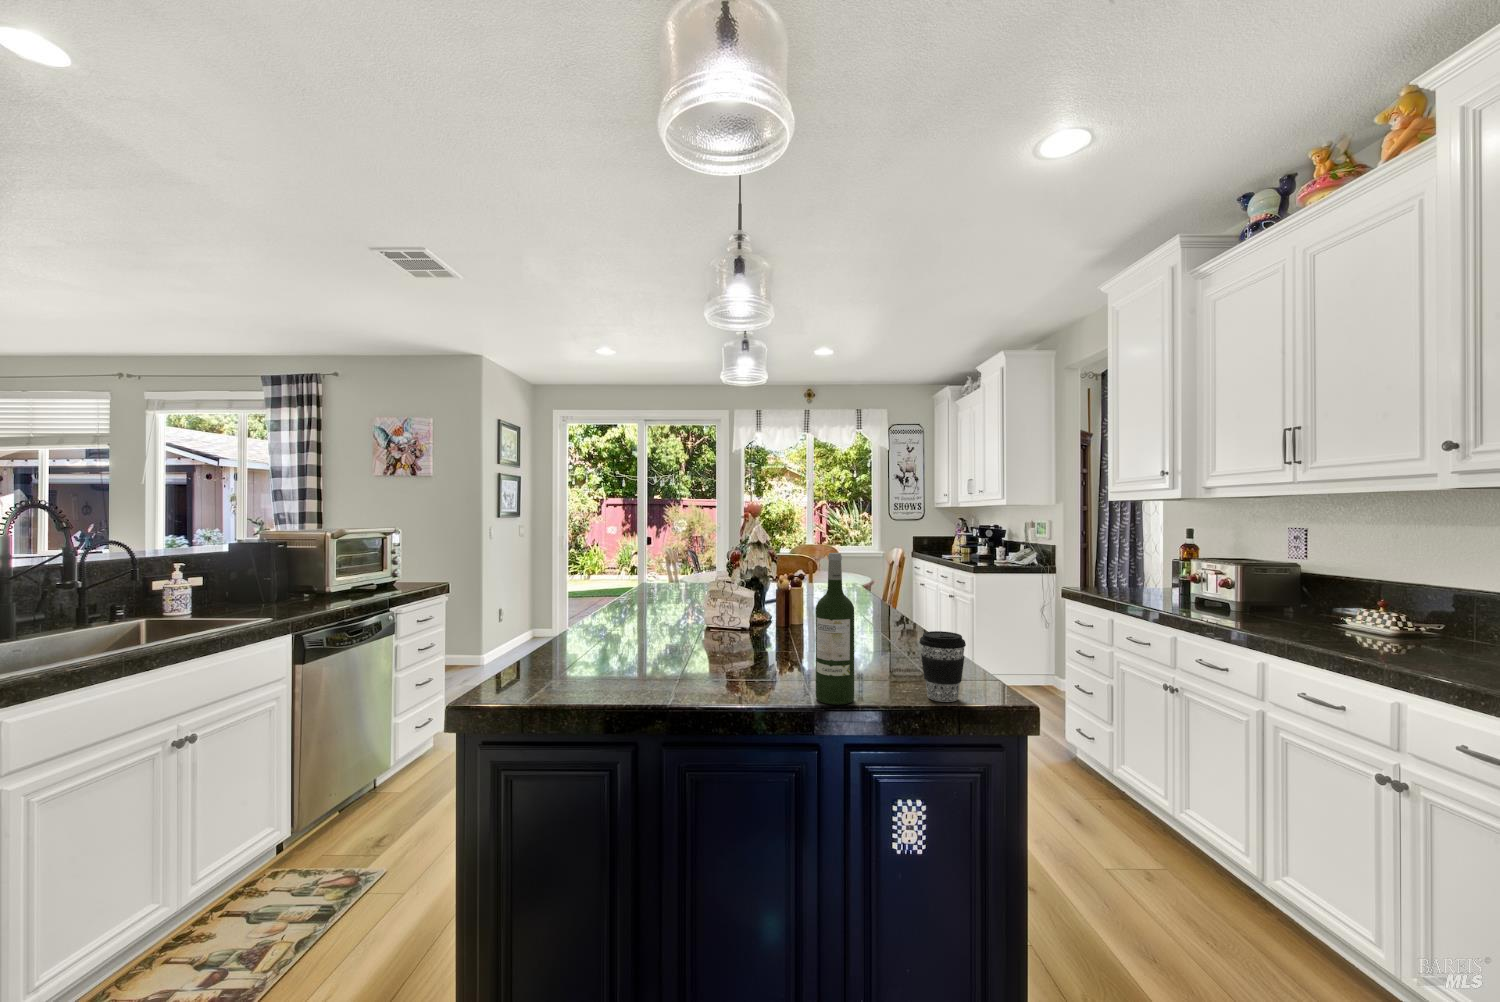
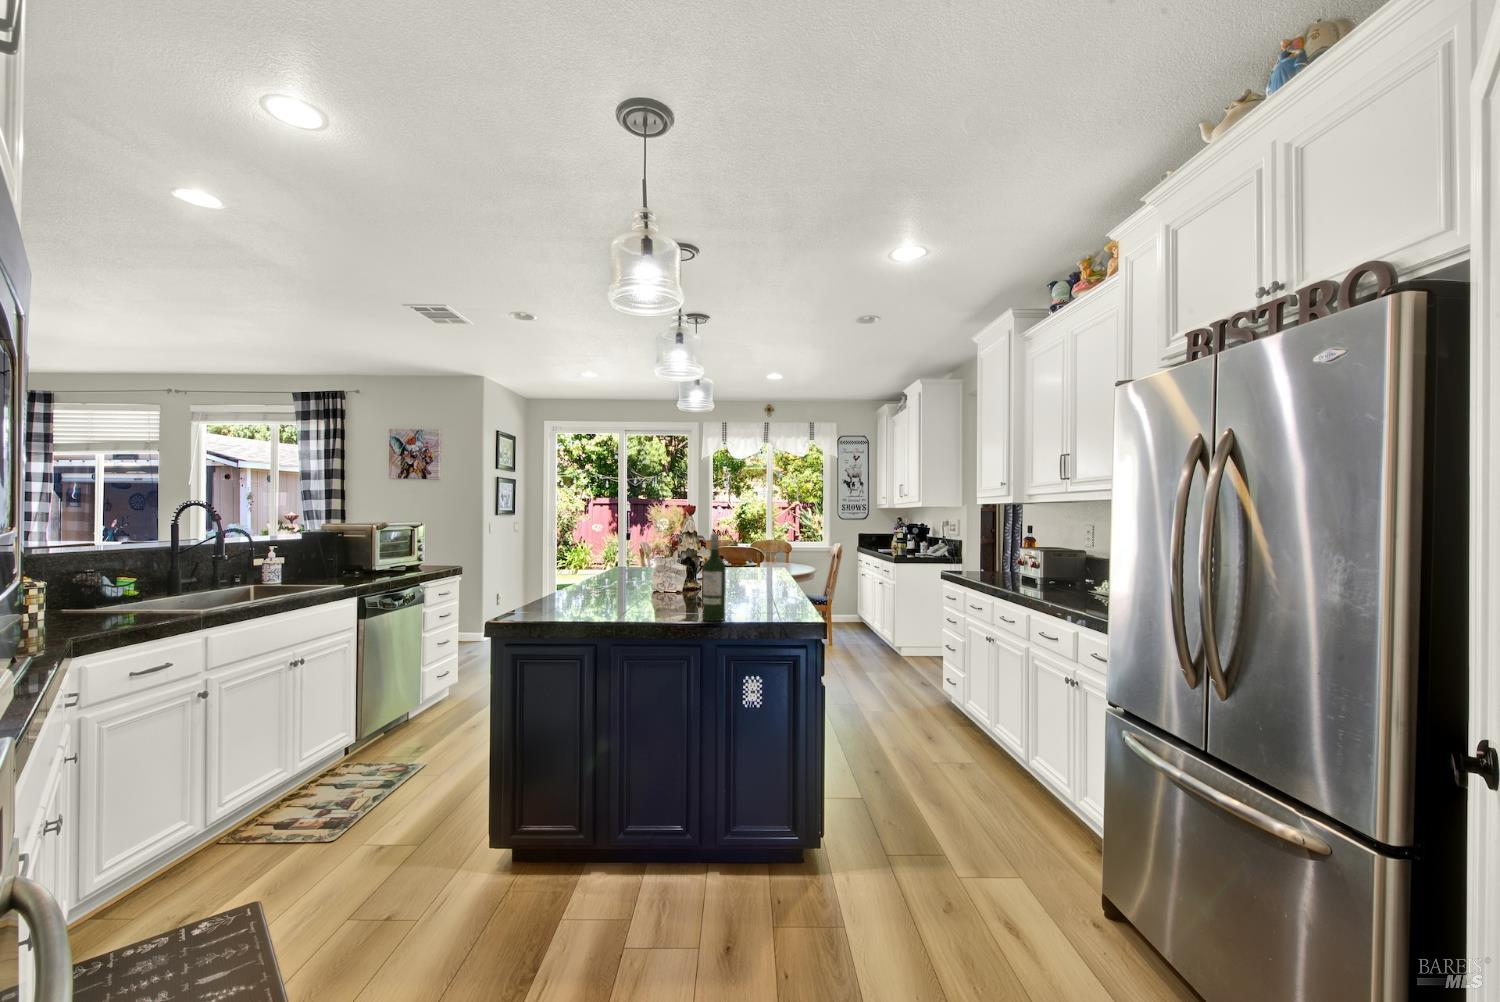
coffee cup: present [919,631,966,702] -> none [766,581,792,621]

